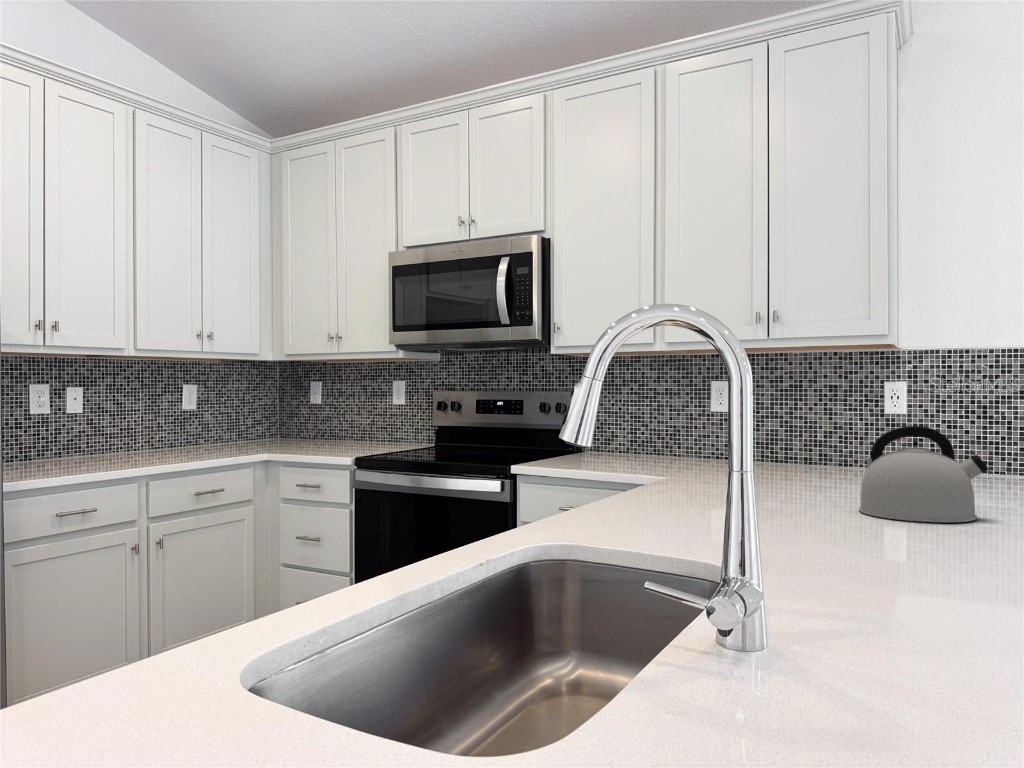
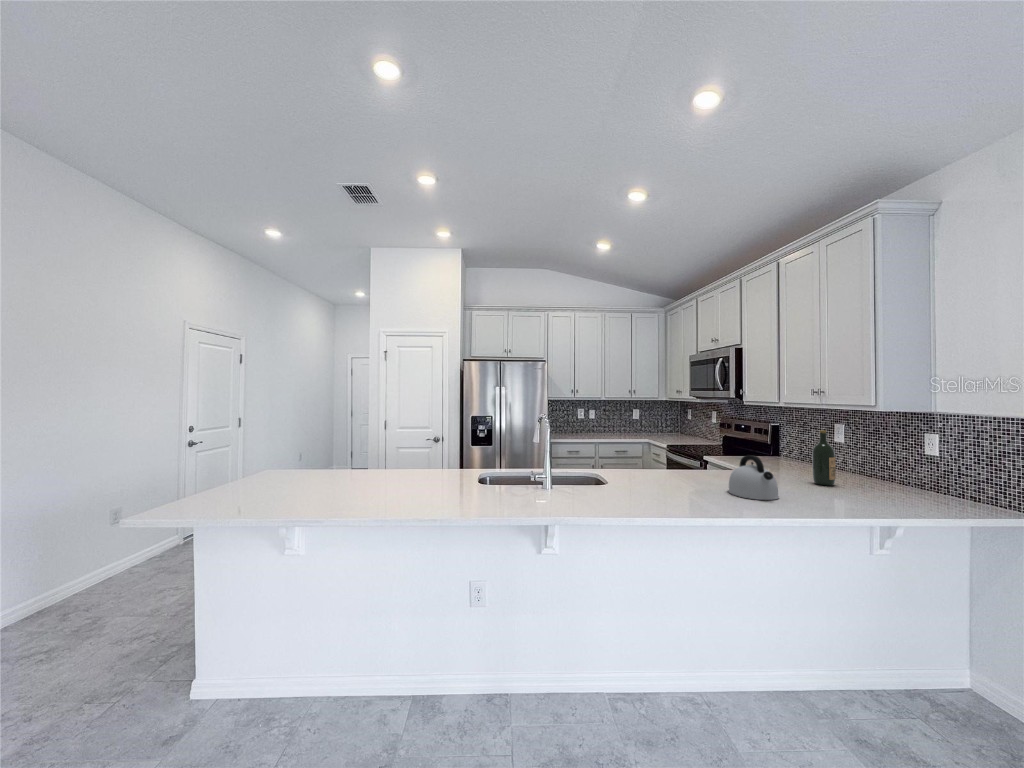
wine bottle: none [815,381,852,481] -> present [812,430,836,486]

